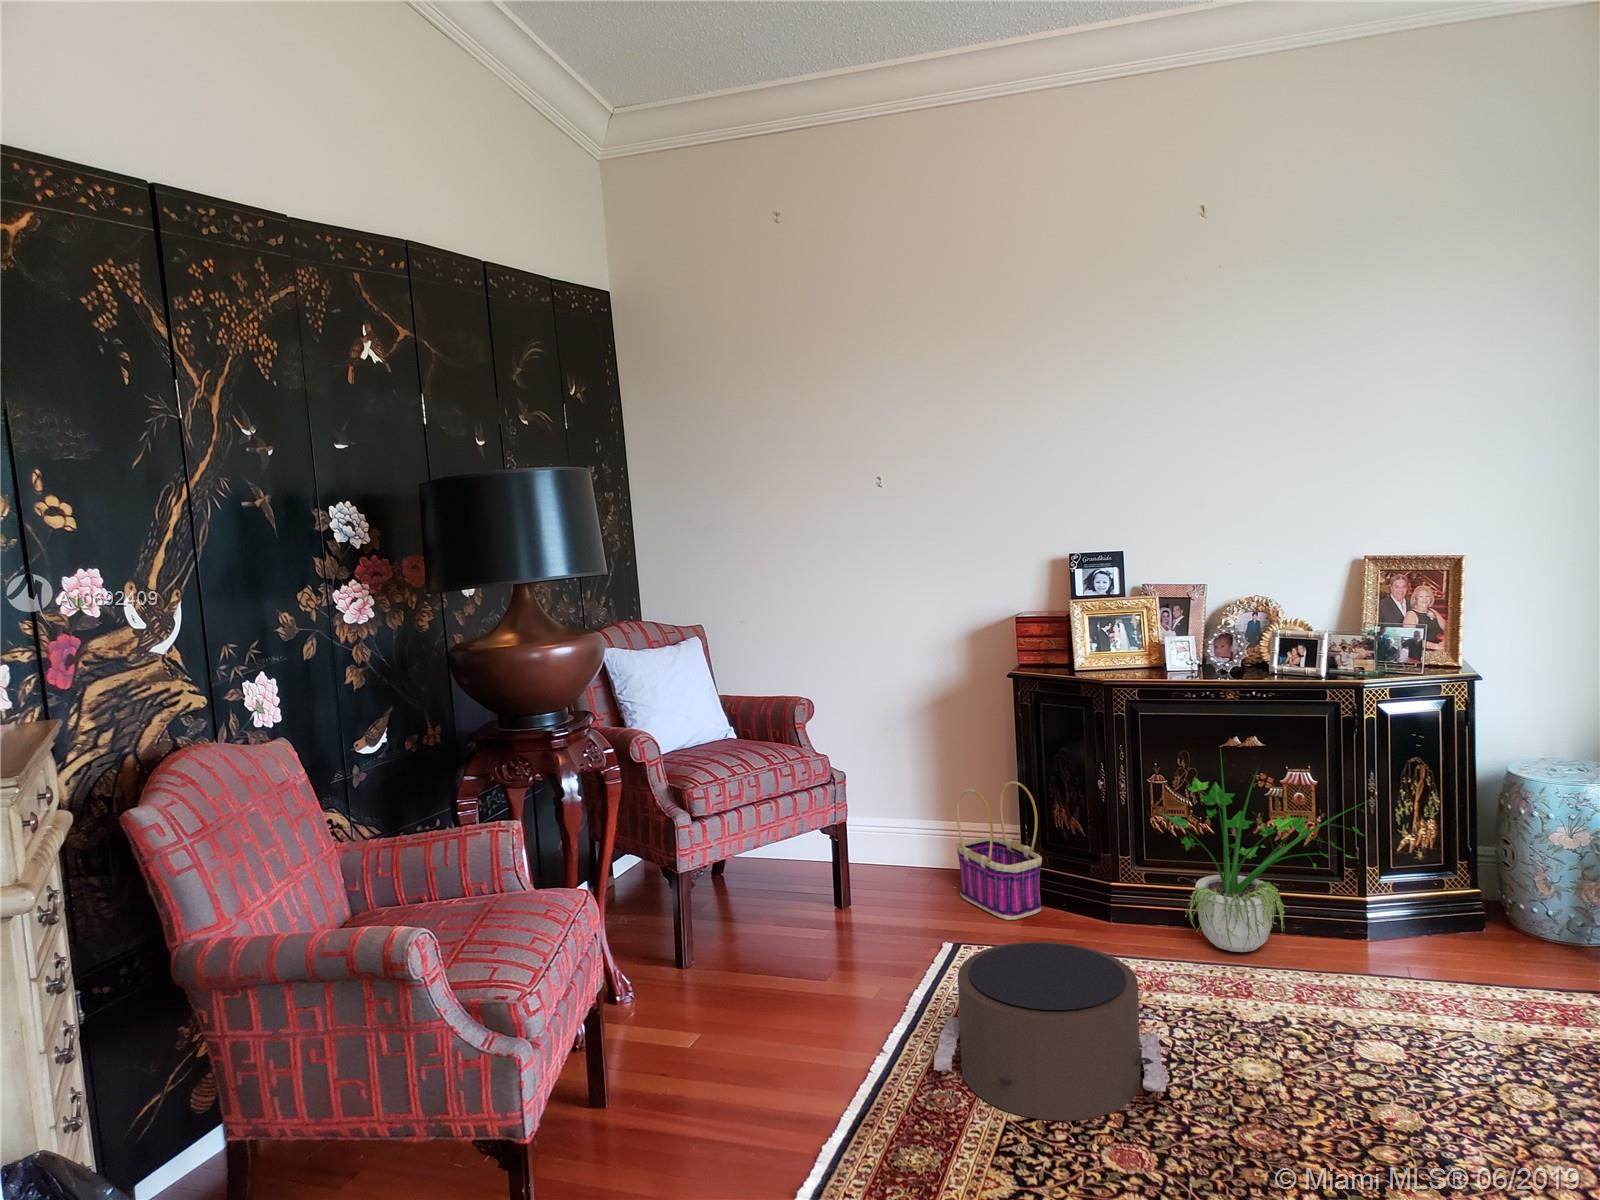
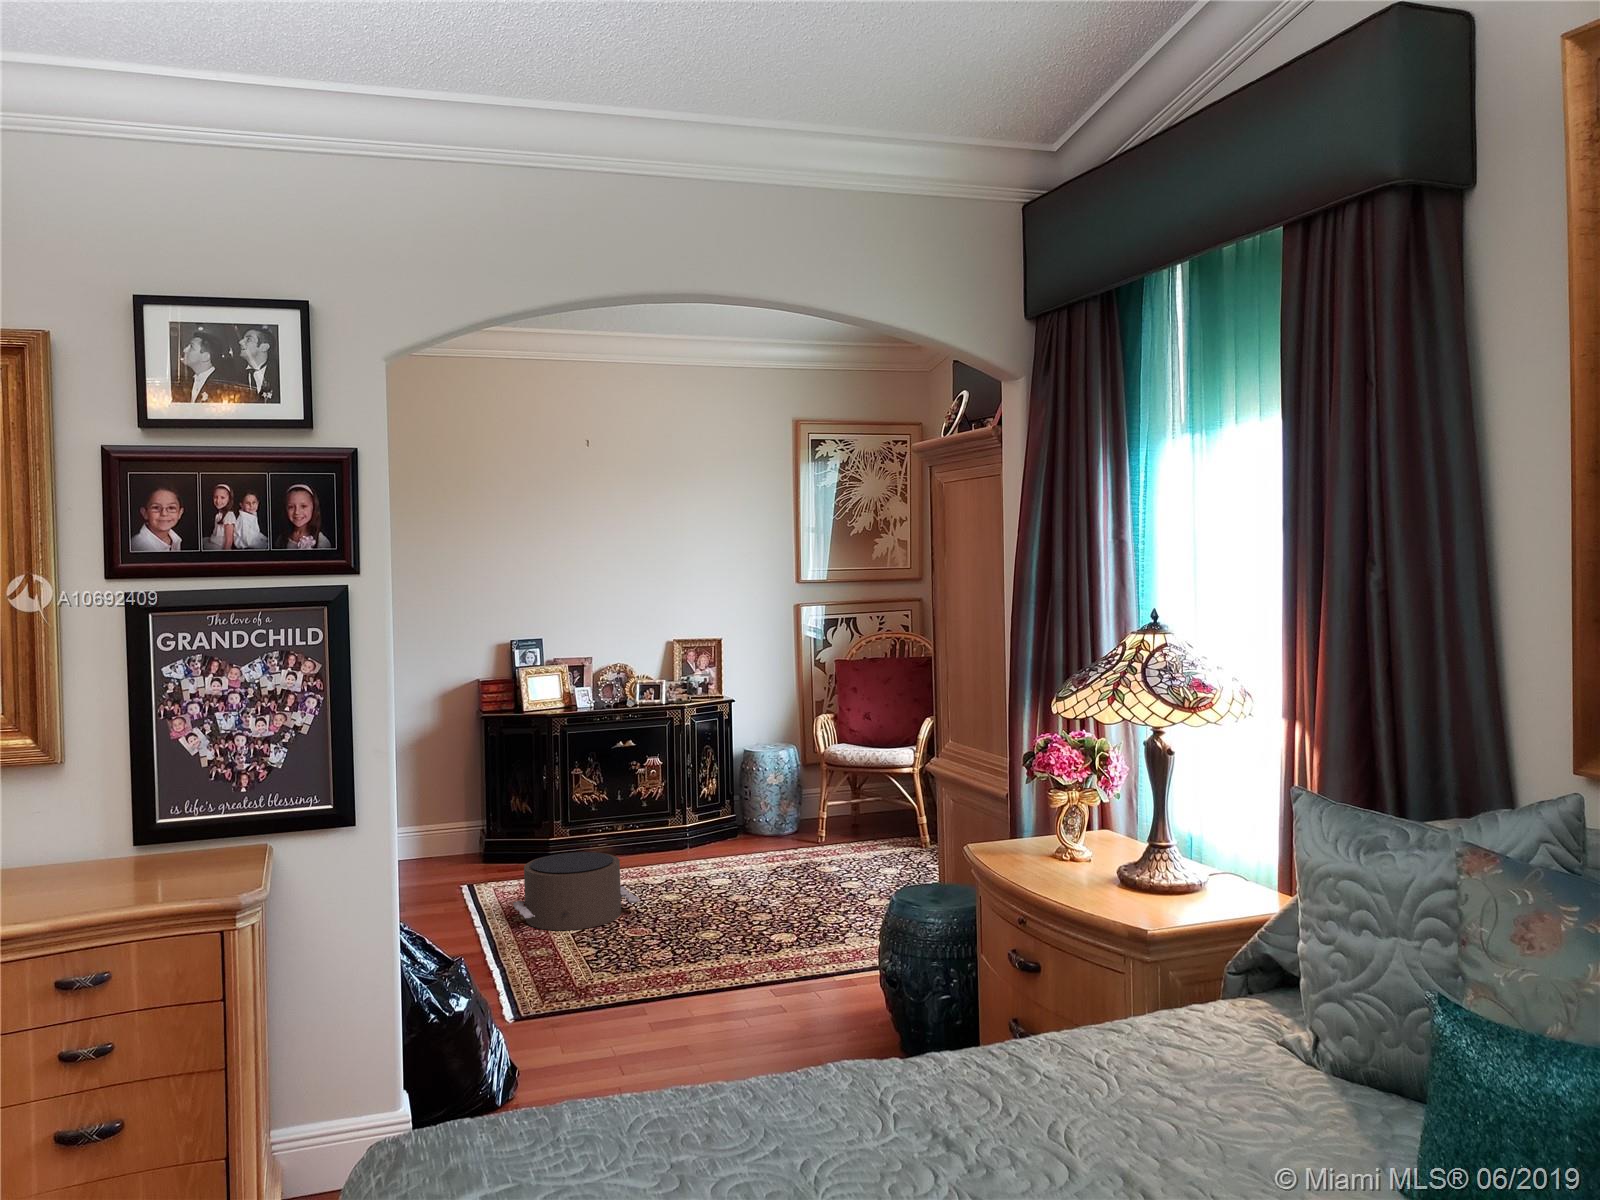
potted plant: present [1161,750,1366,952] -> none [588,744,698,862]
basket: present [956,781,1042,920] -> none [448,788,511,874]

